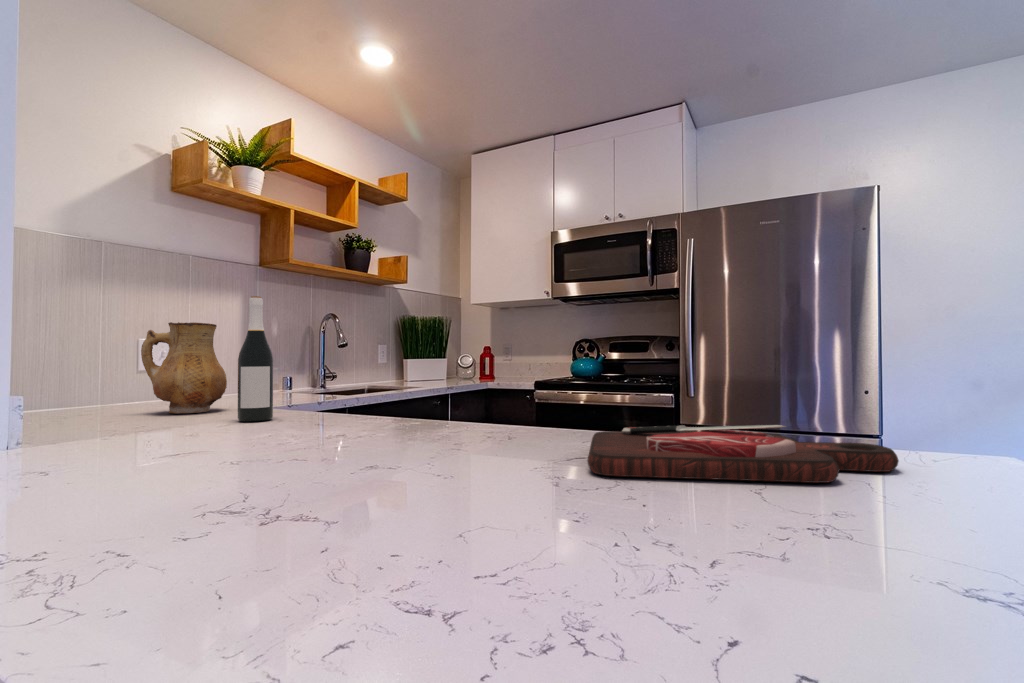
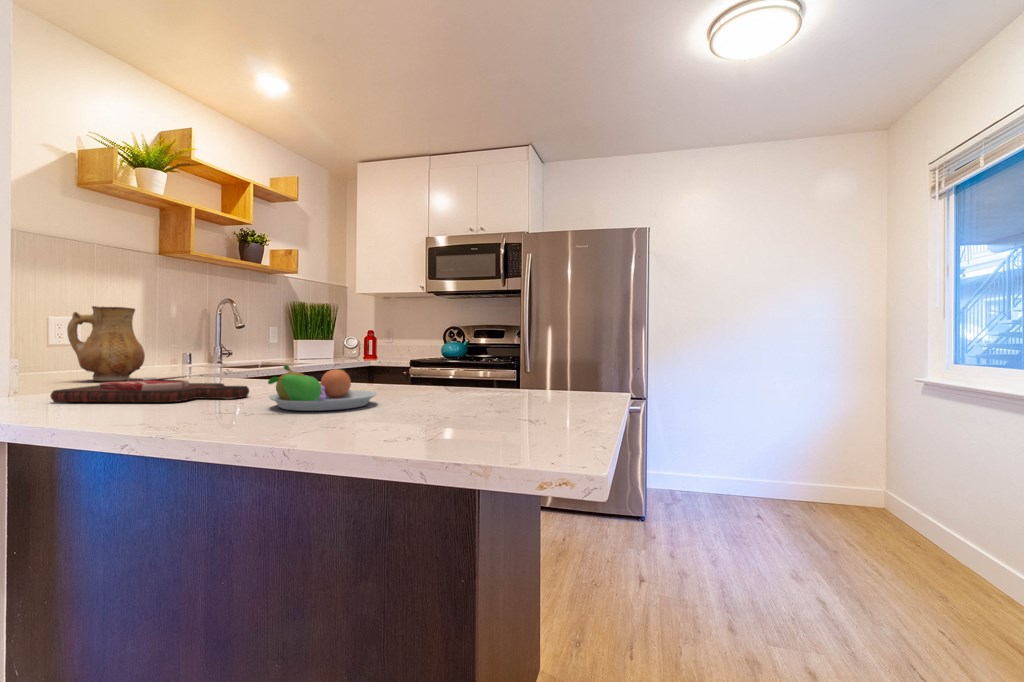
wine bottle: present [238,296,273,422] -> none [165,289,194,385]
fruit bowl: none [330,403,513,488] -> present [268,365,377,411]
cutting board: present [587,425,899,483] -> present [51,376,249,402]

